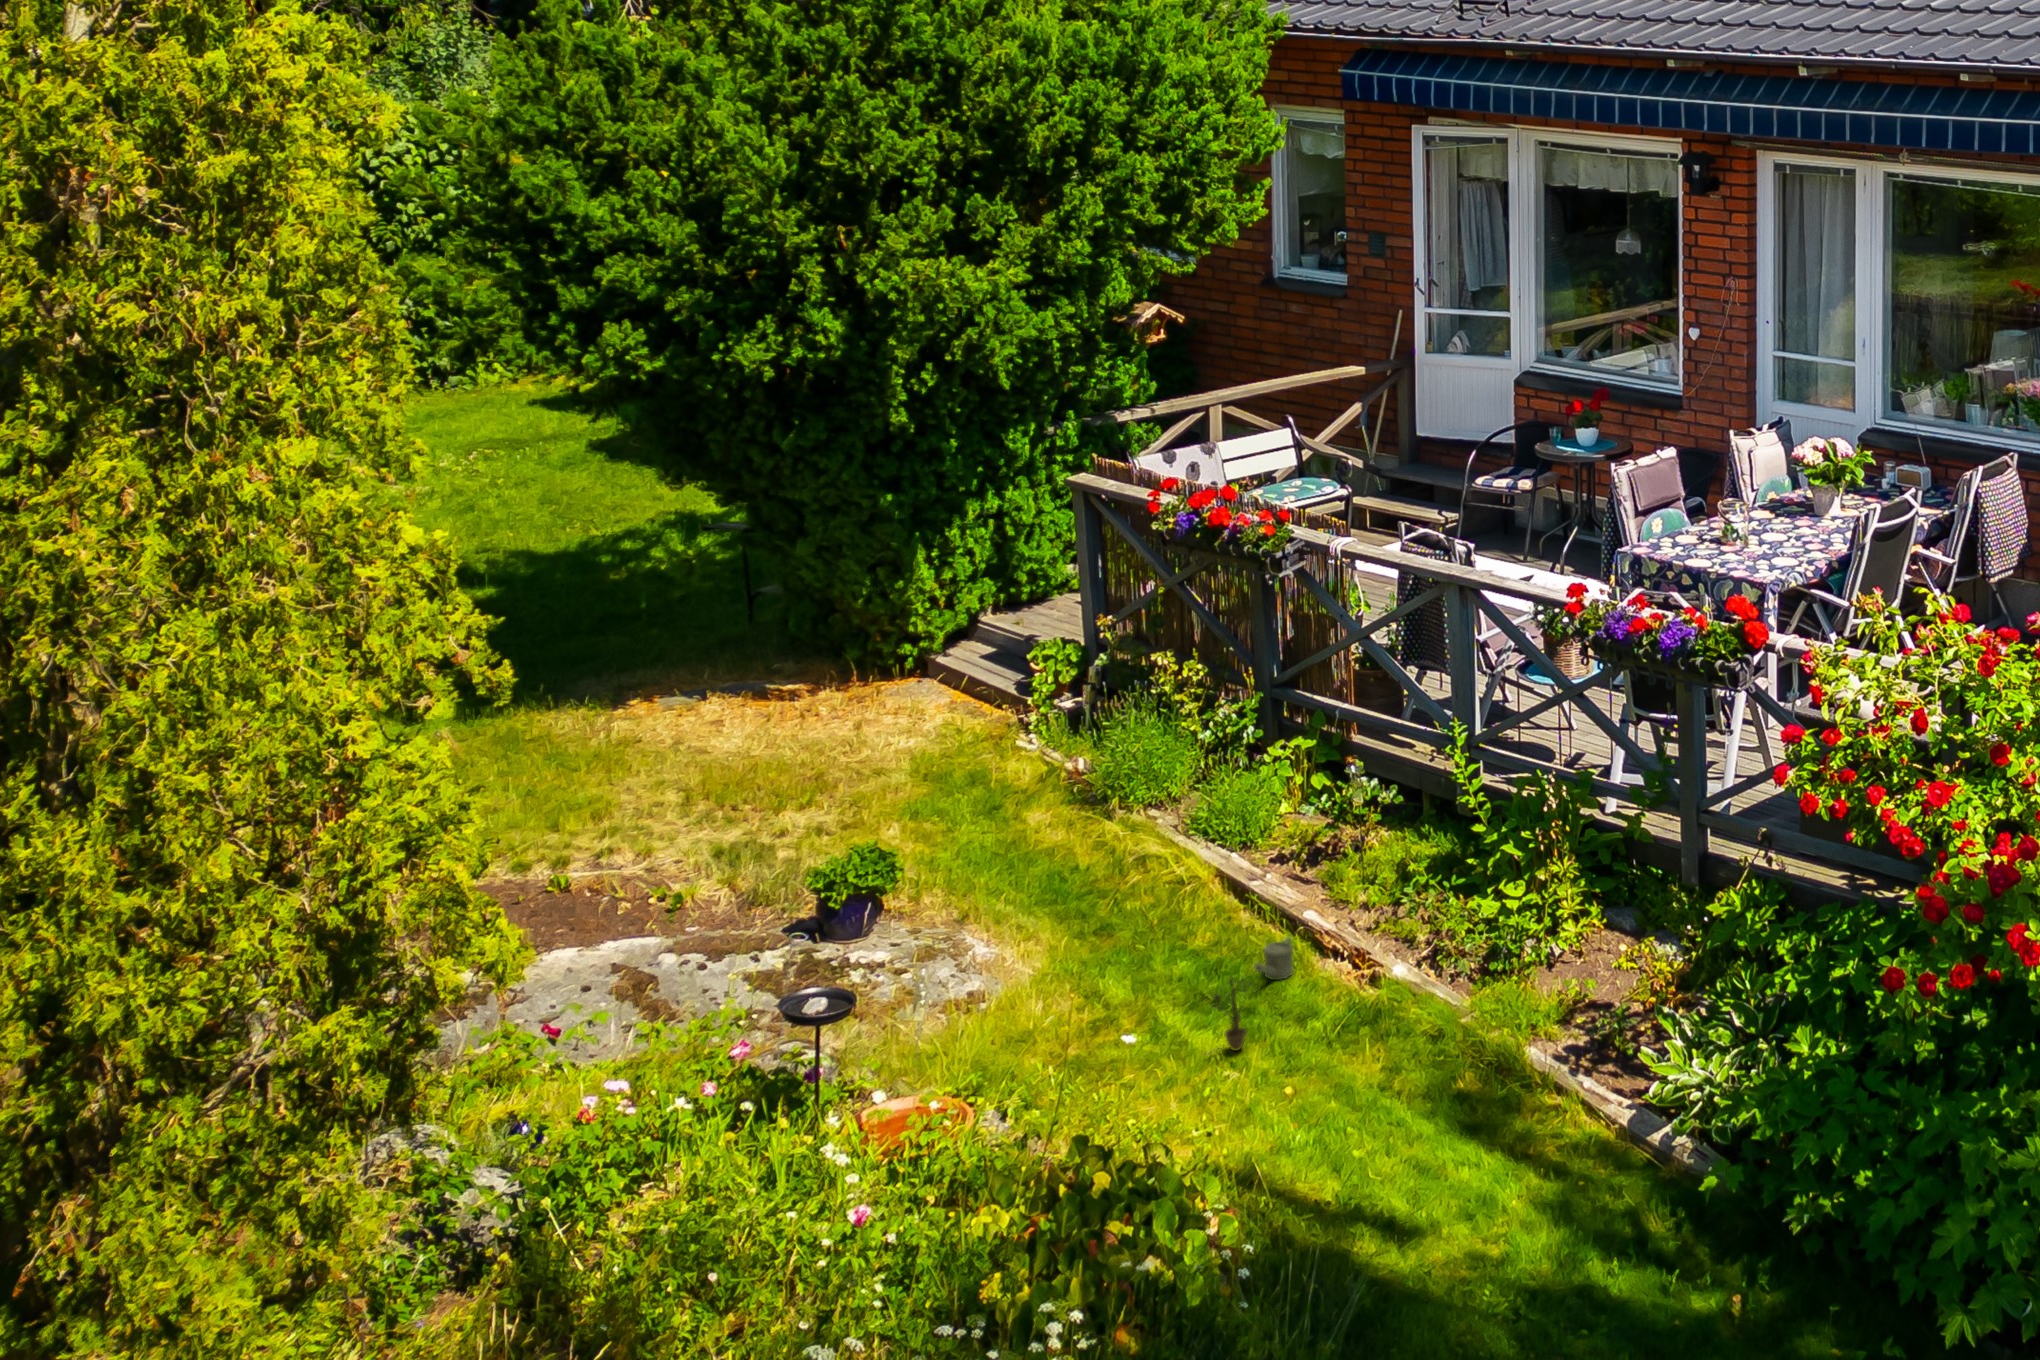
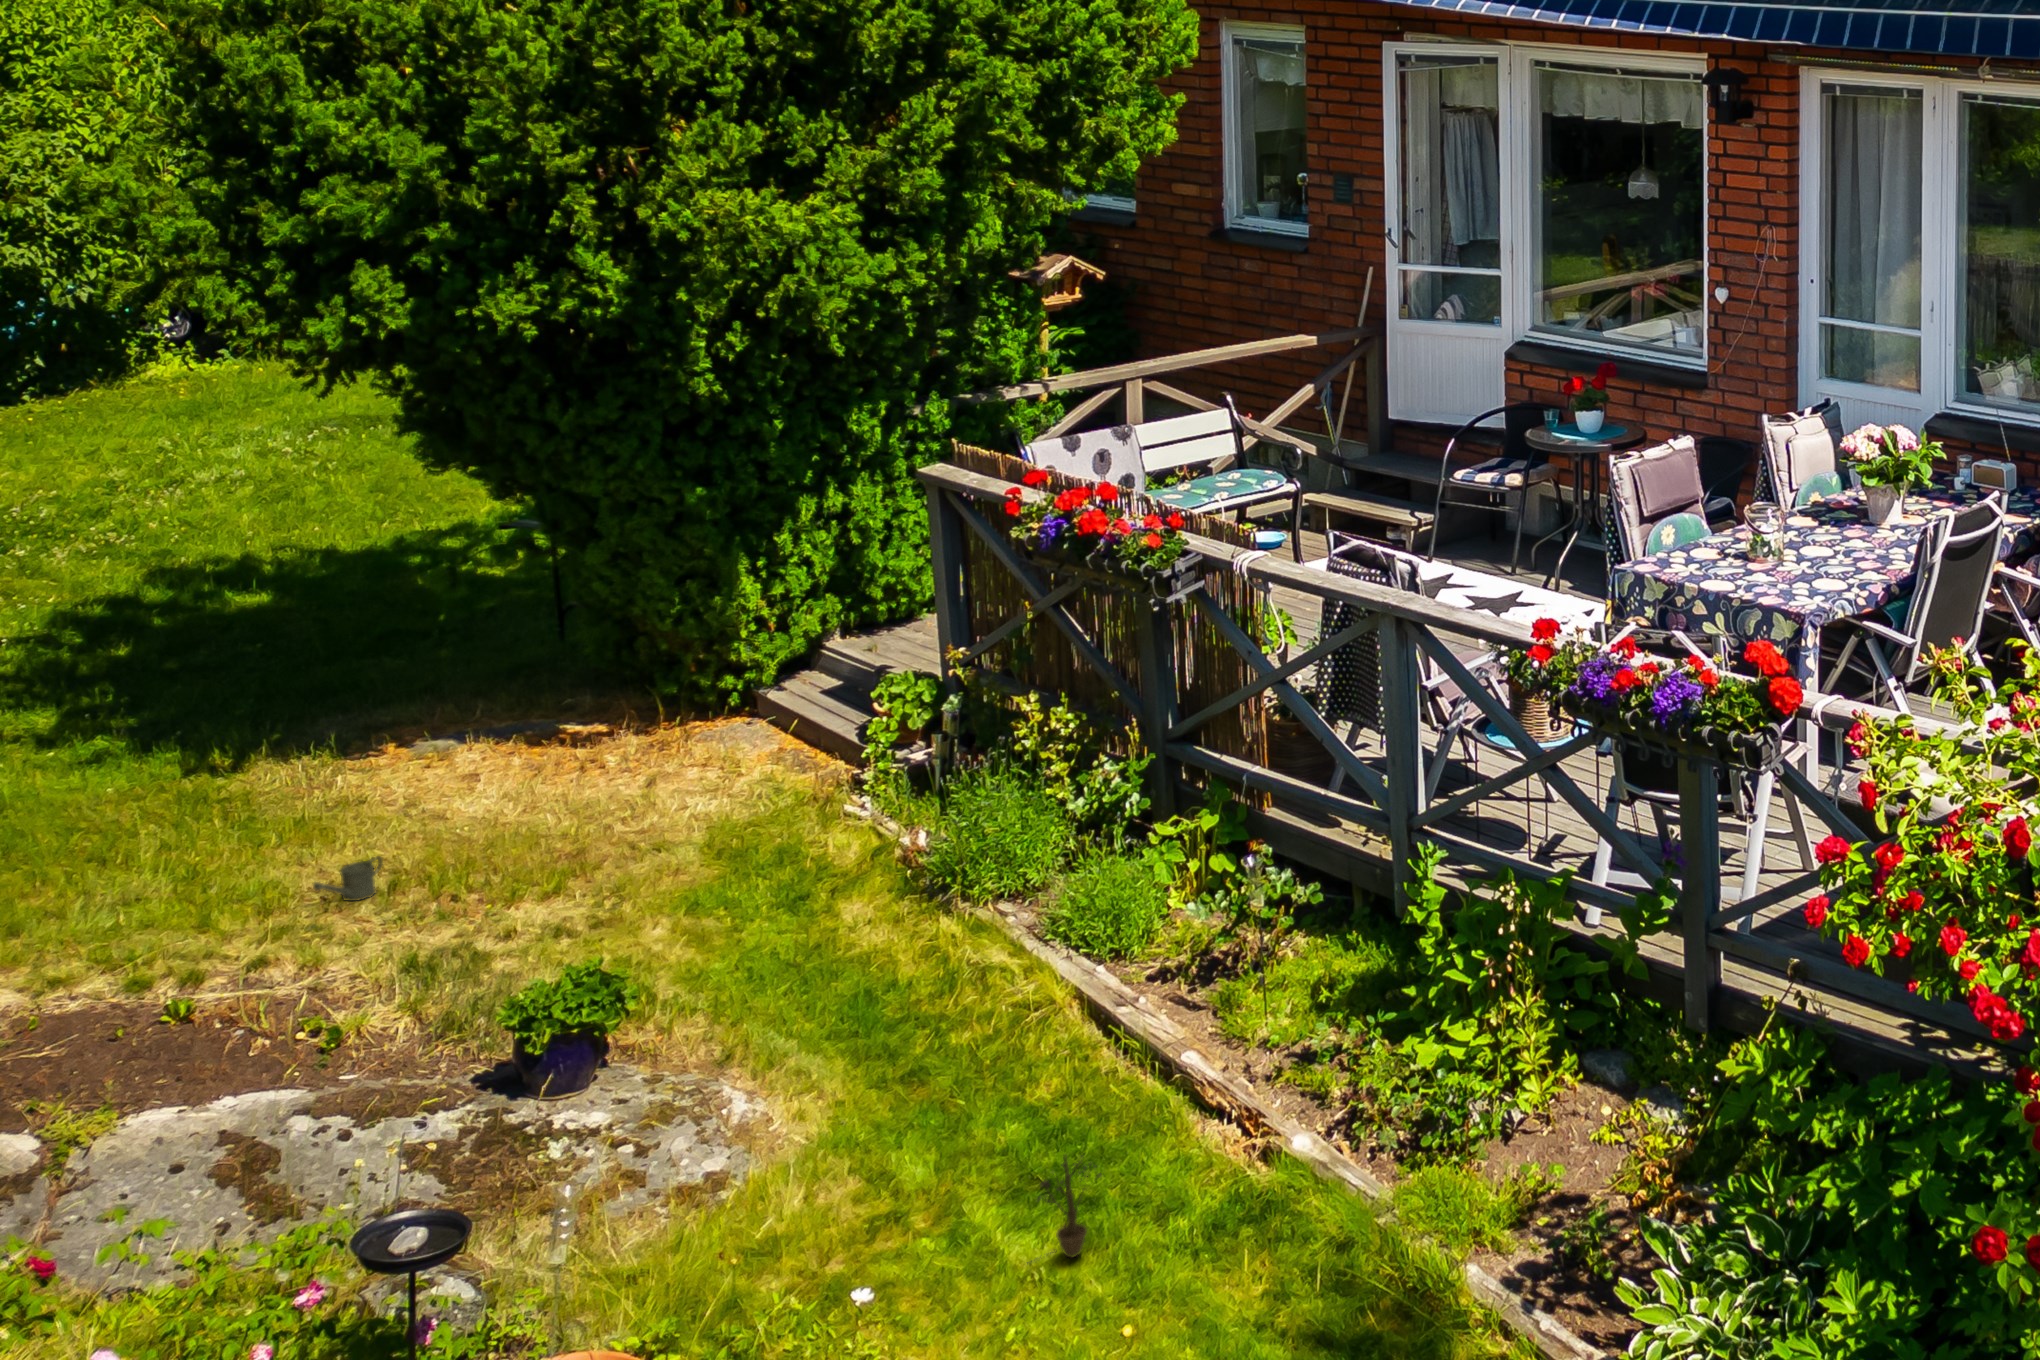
watering can: present [1254,936,1293,980] -> present [313,856,383,901]

